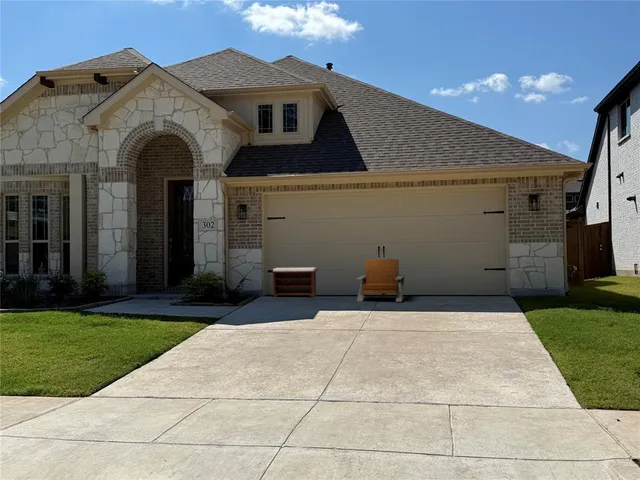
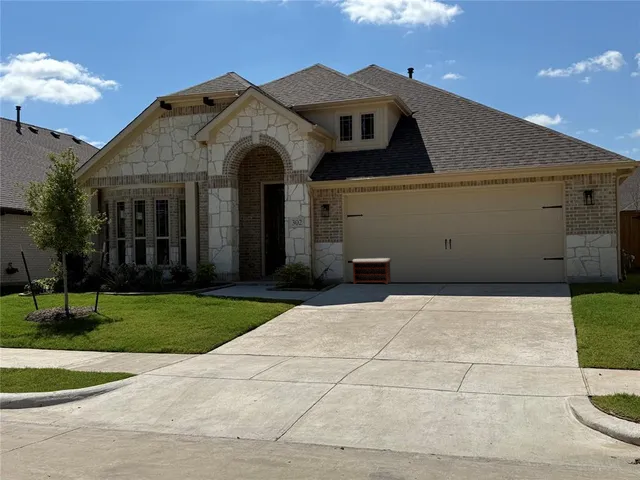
lounge chair: present [357,259,405,302] -> none [424,251,469,288]

